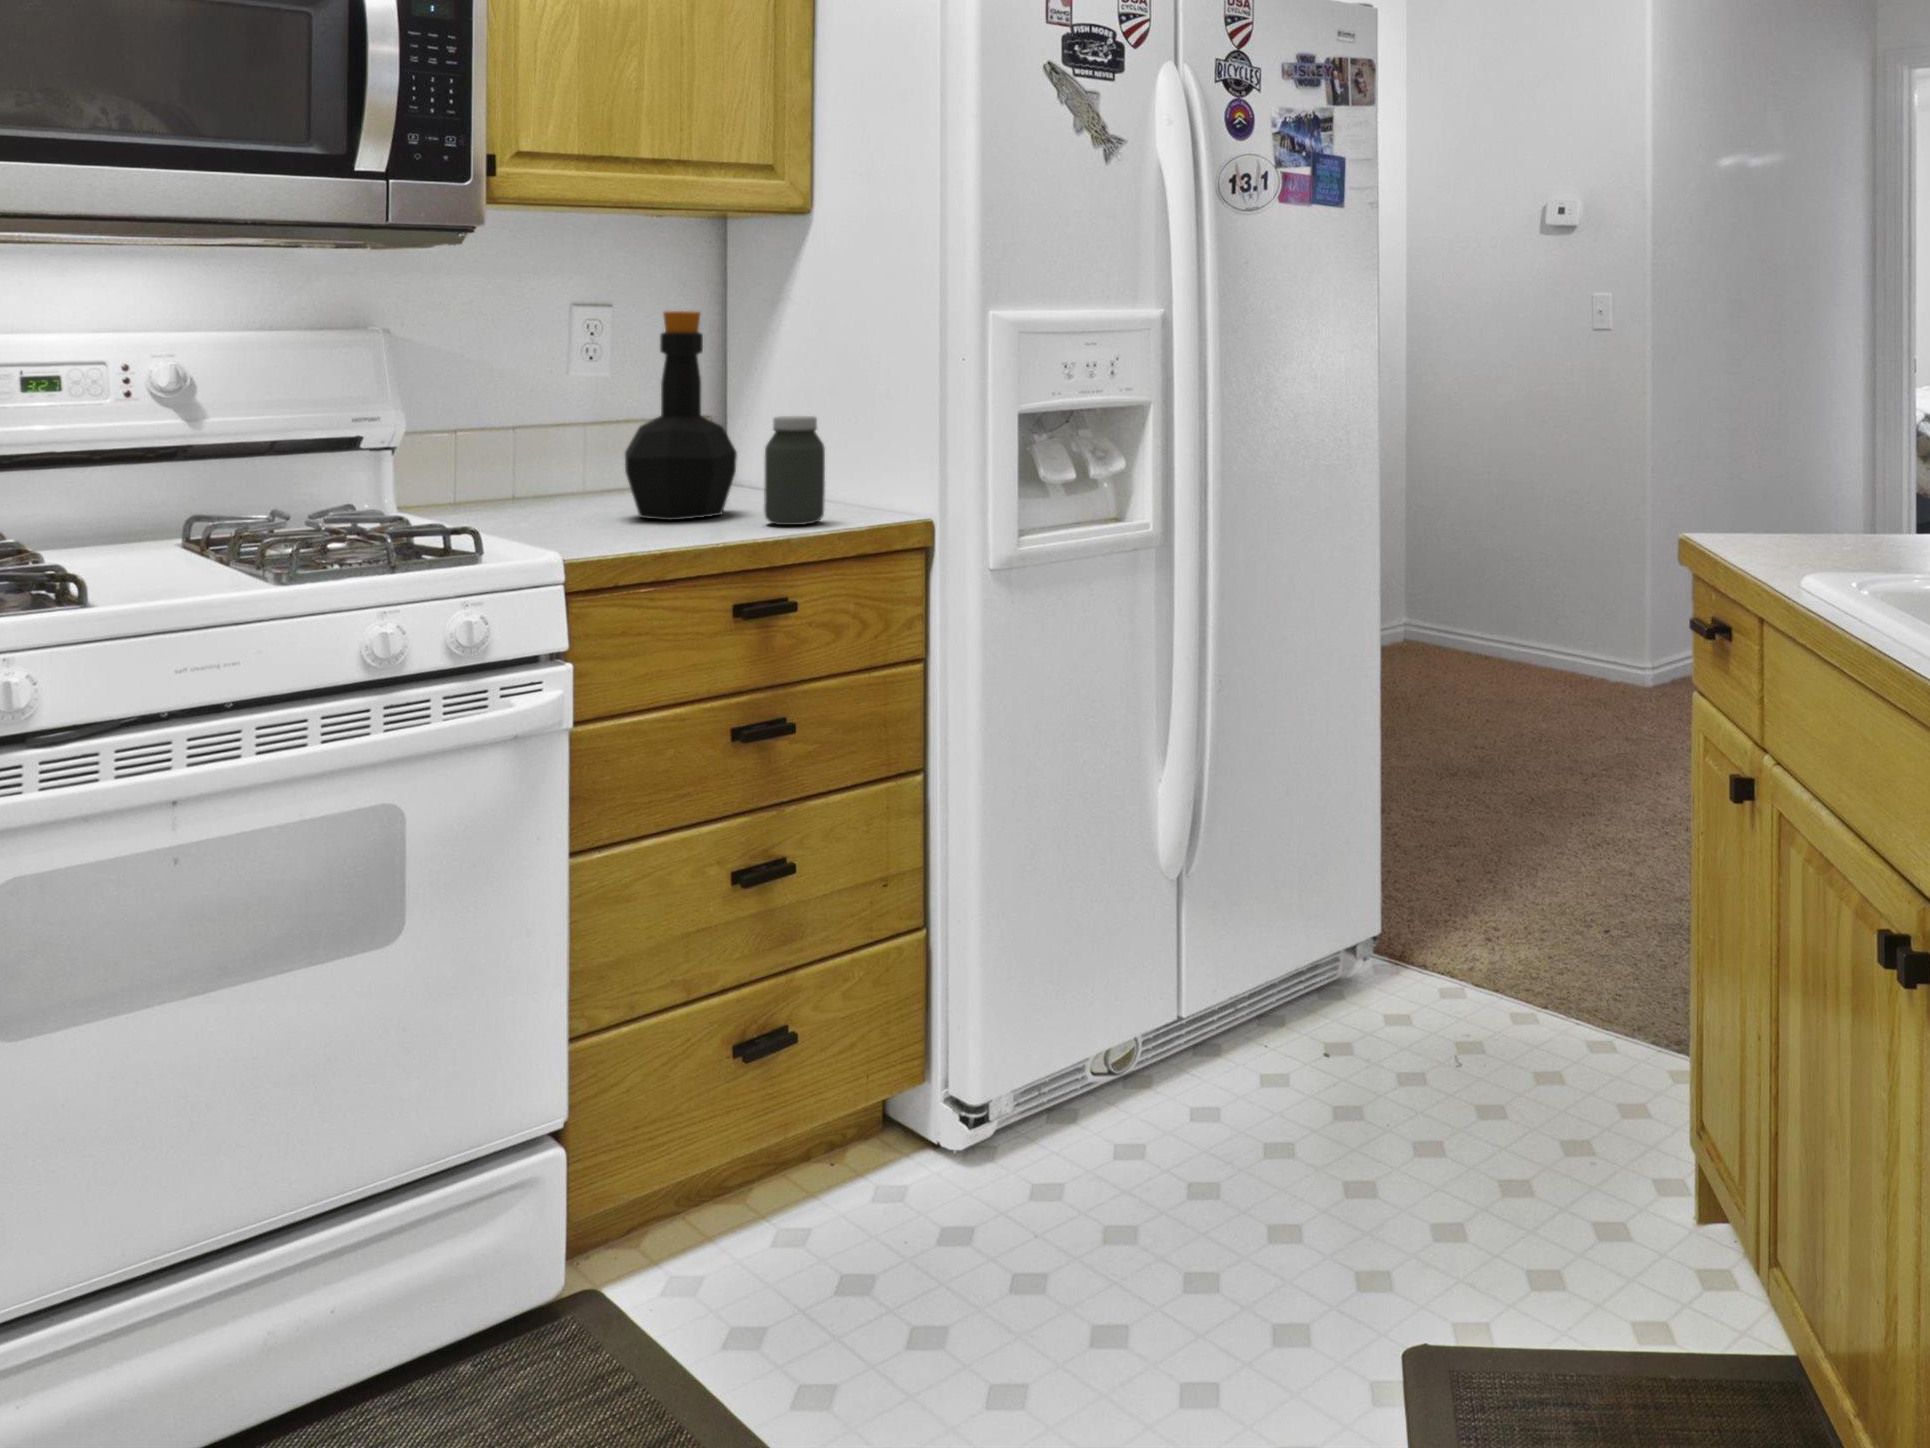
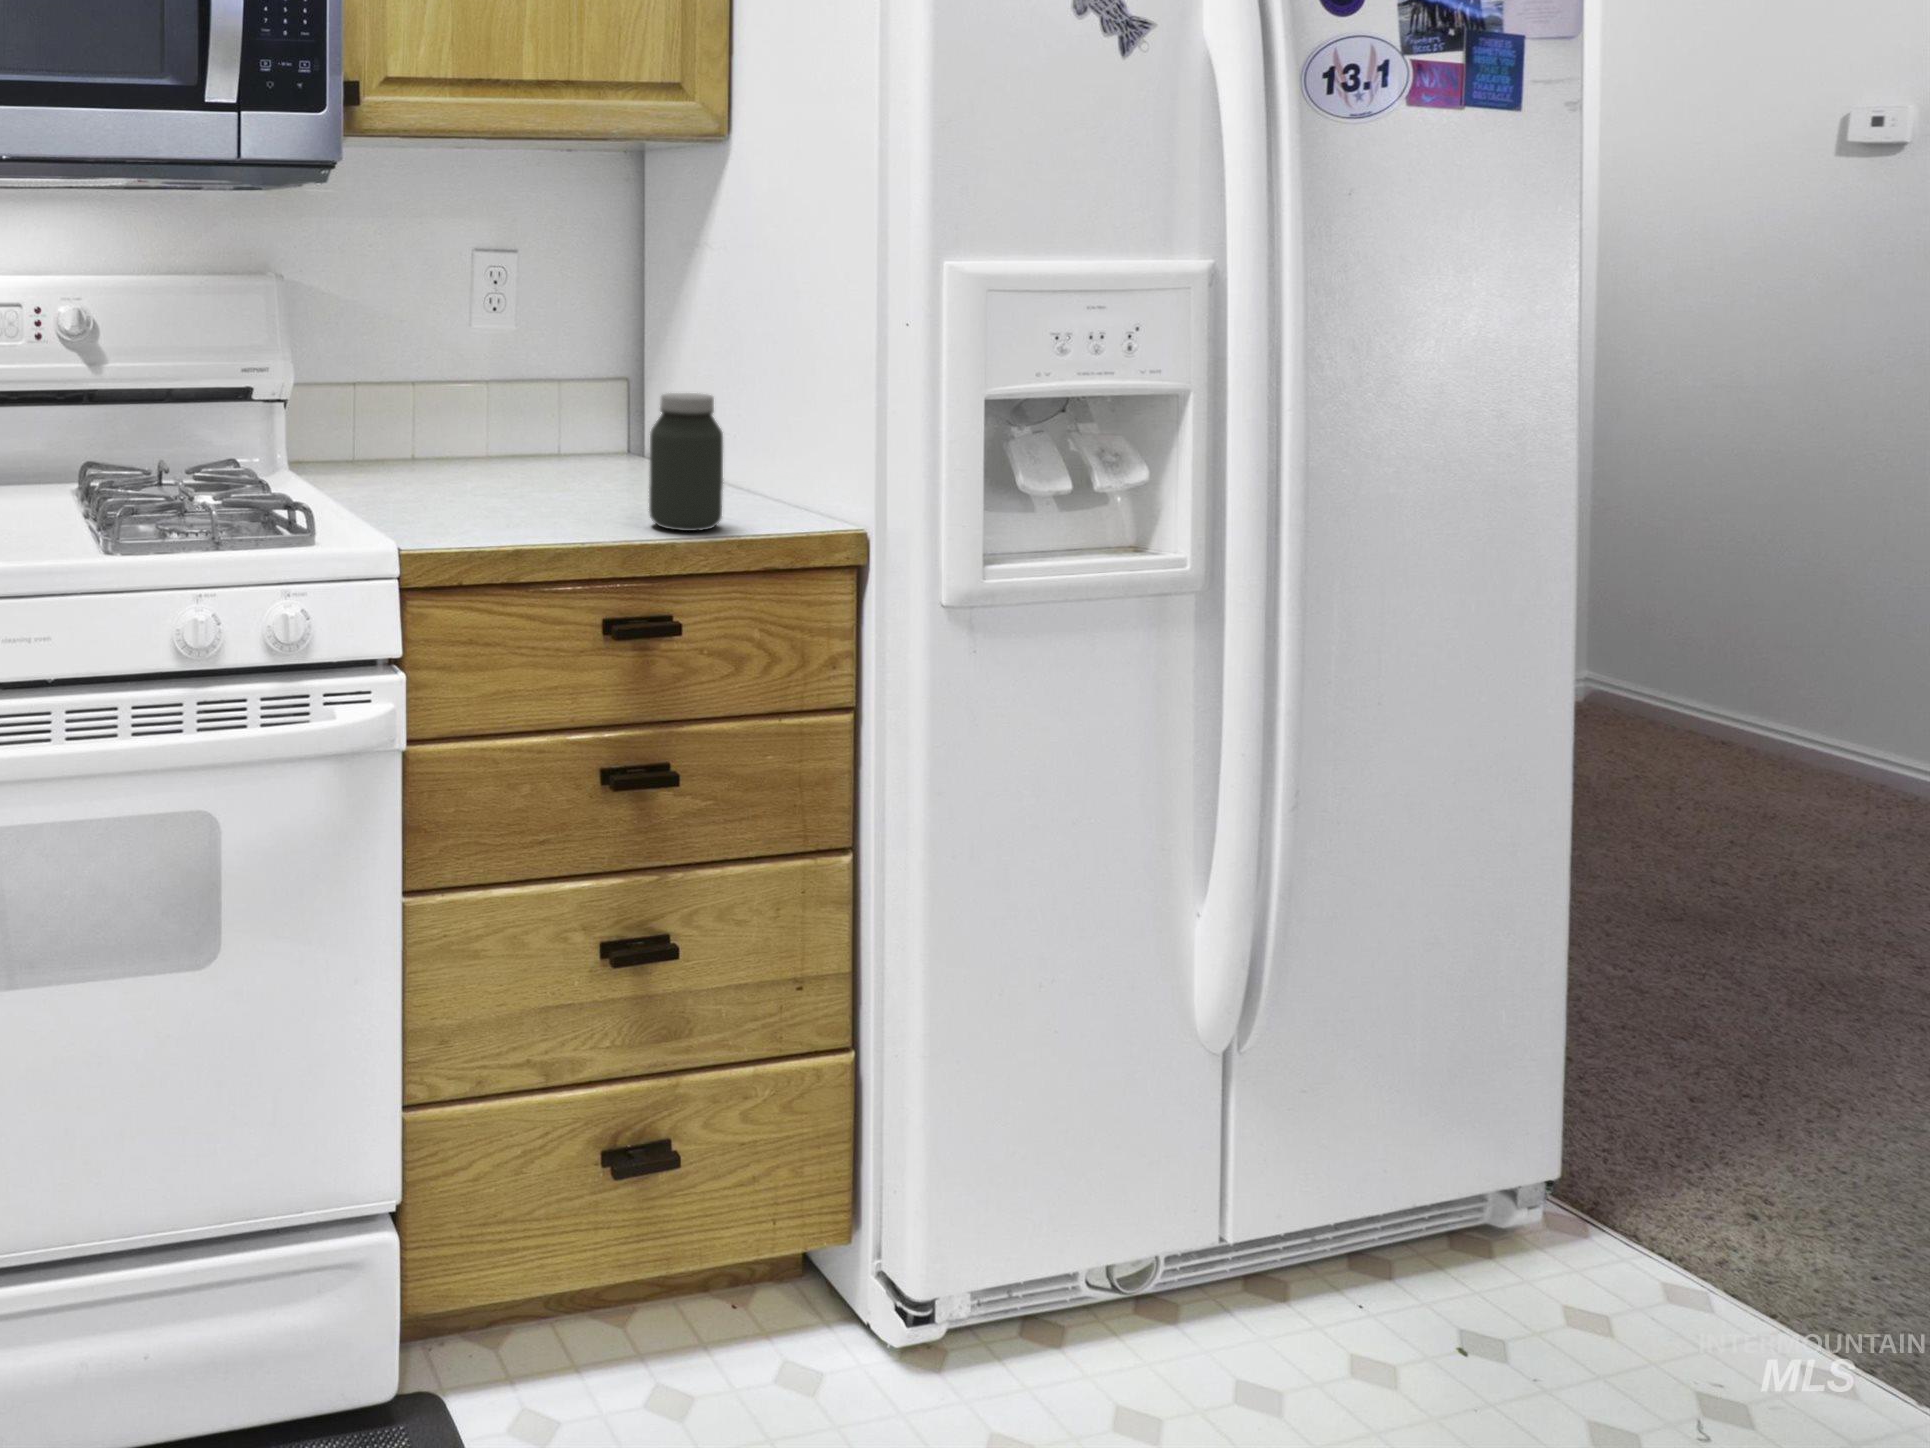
bottle: present [625,311,737,520] -> none [504,260,628,507]

